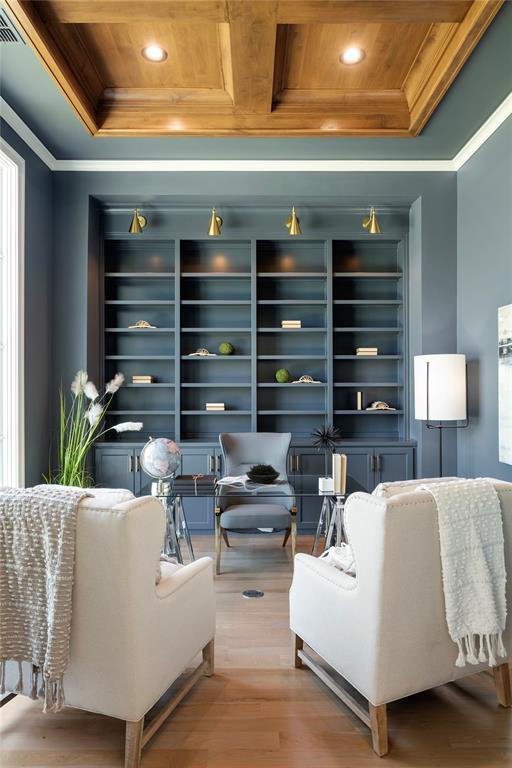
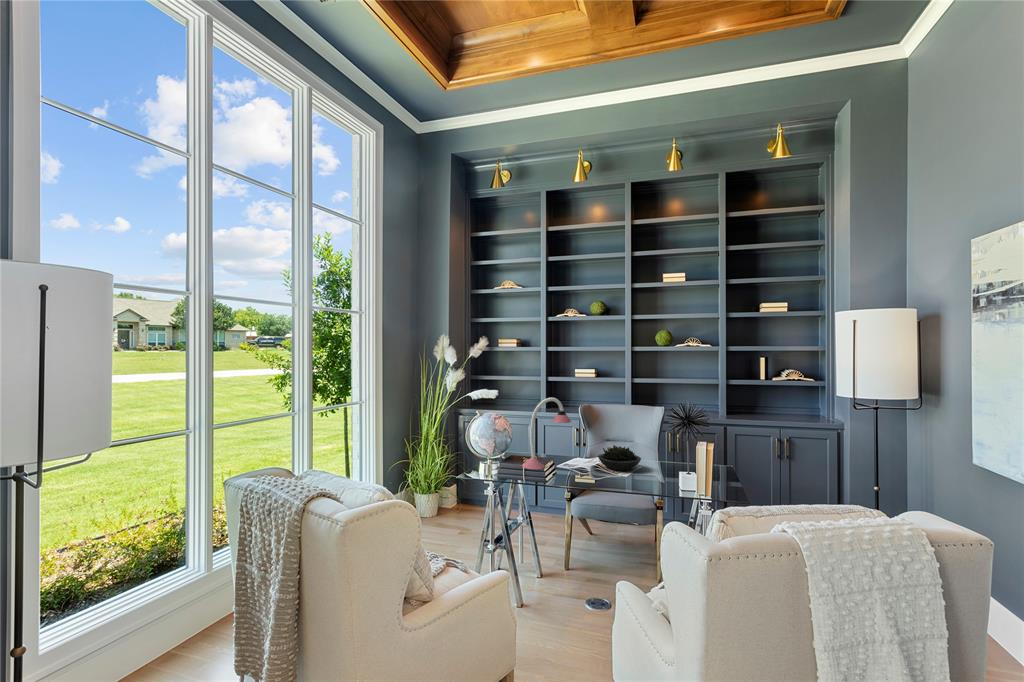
desk lamp: none [184,425,226,486] -> present [522,398,571,469]

